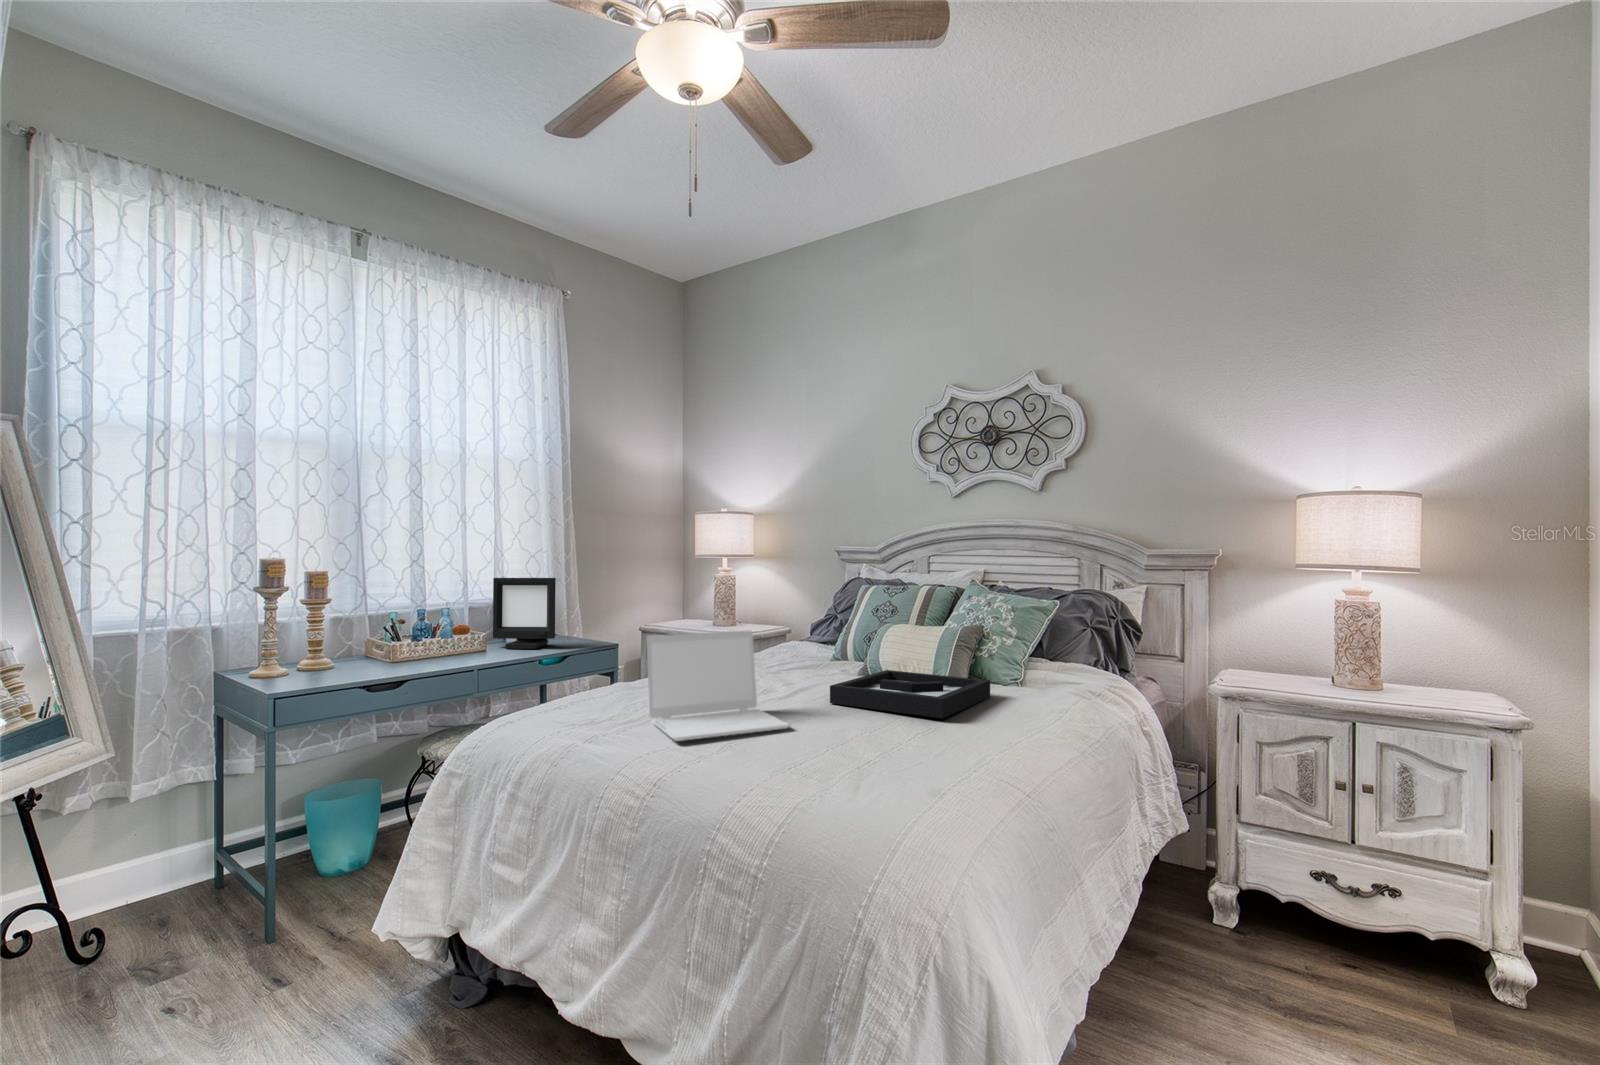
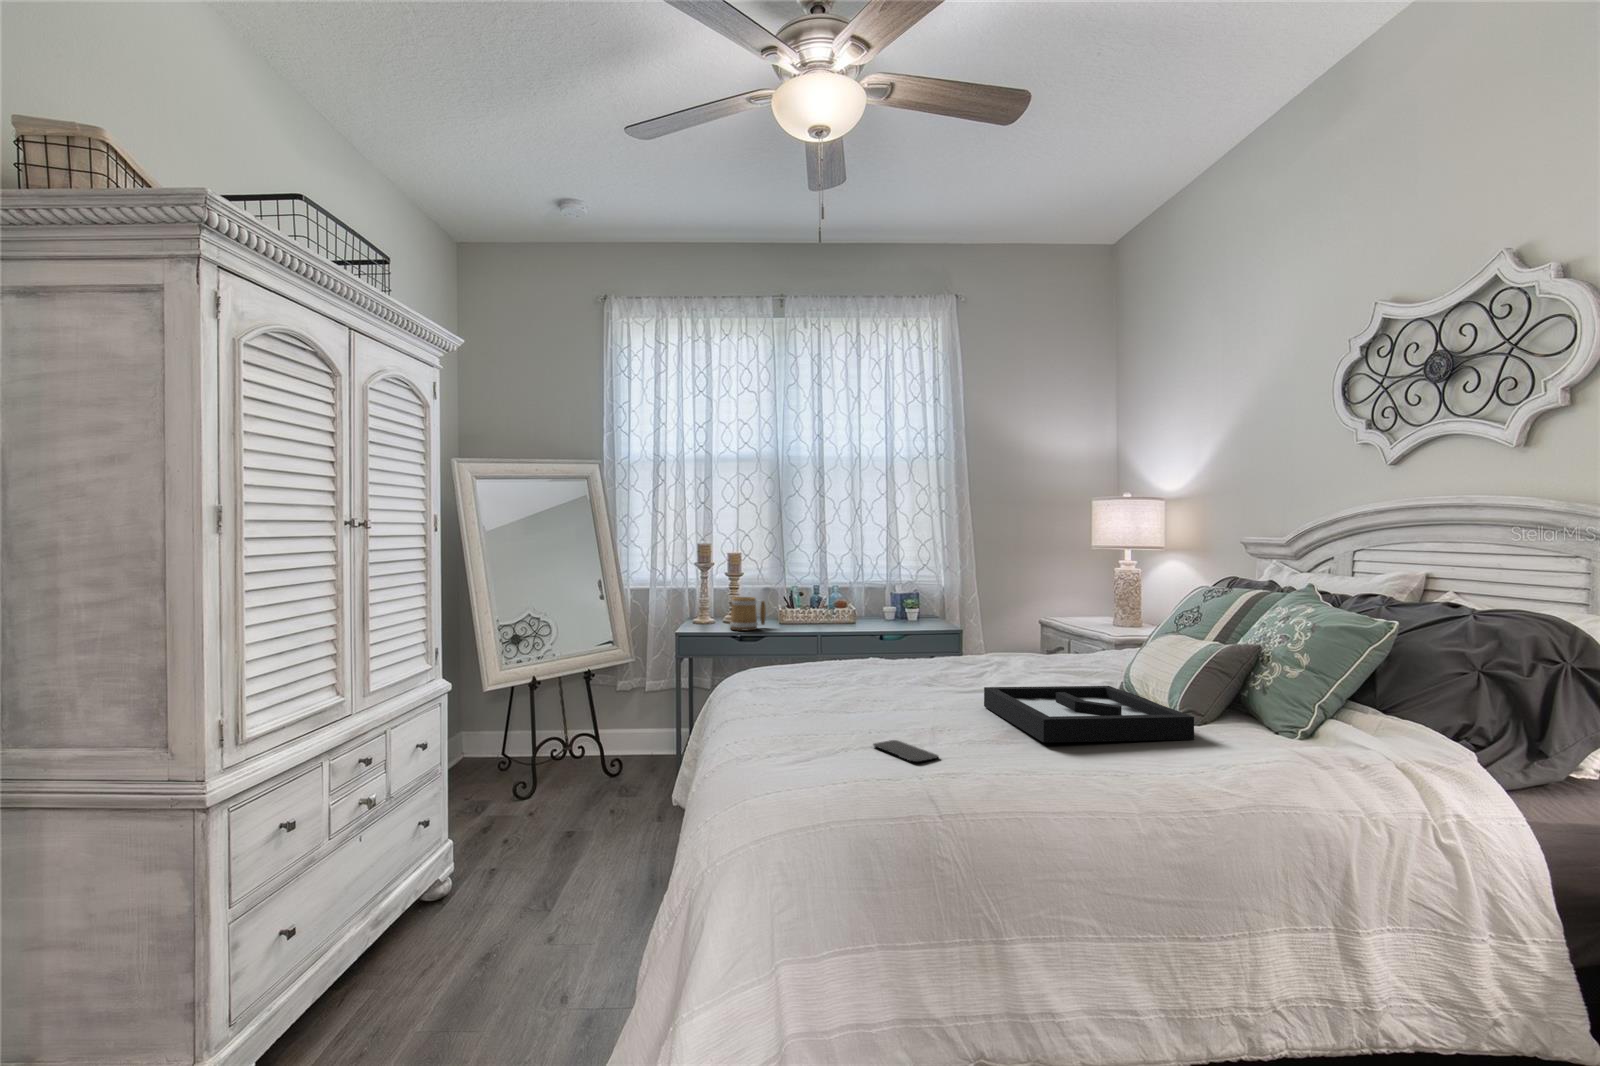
picture frame: present [493,578,556,649] -> none [866,563,912,627]
mug: none [331,629,381,677] -> present [730,597,766,631]
laptop: present [647,631,789,741] -> none [775,614,908,716]
smartphone: none [849,743,914,754] -> present [873,740,939,762]

